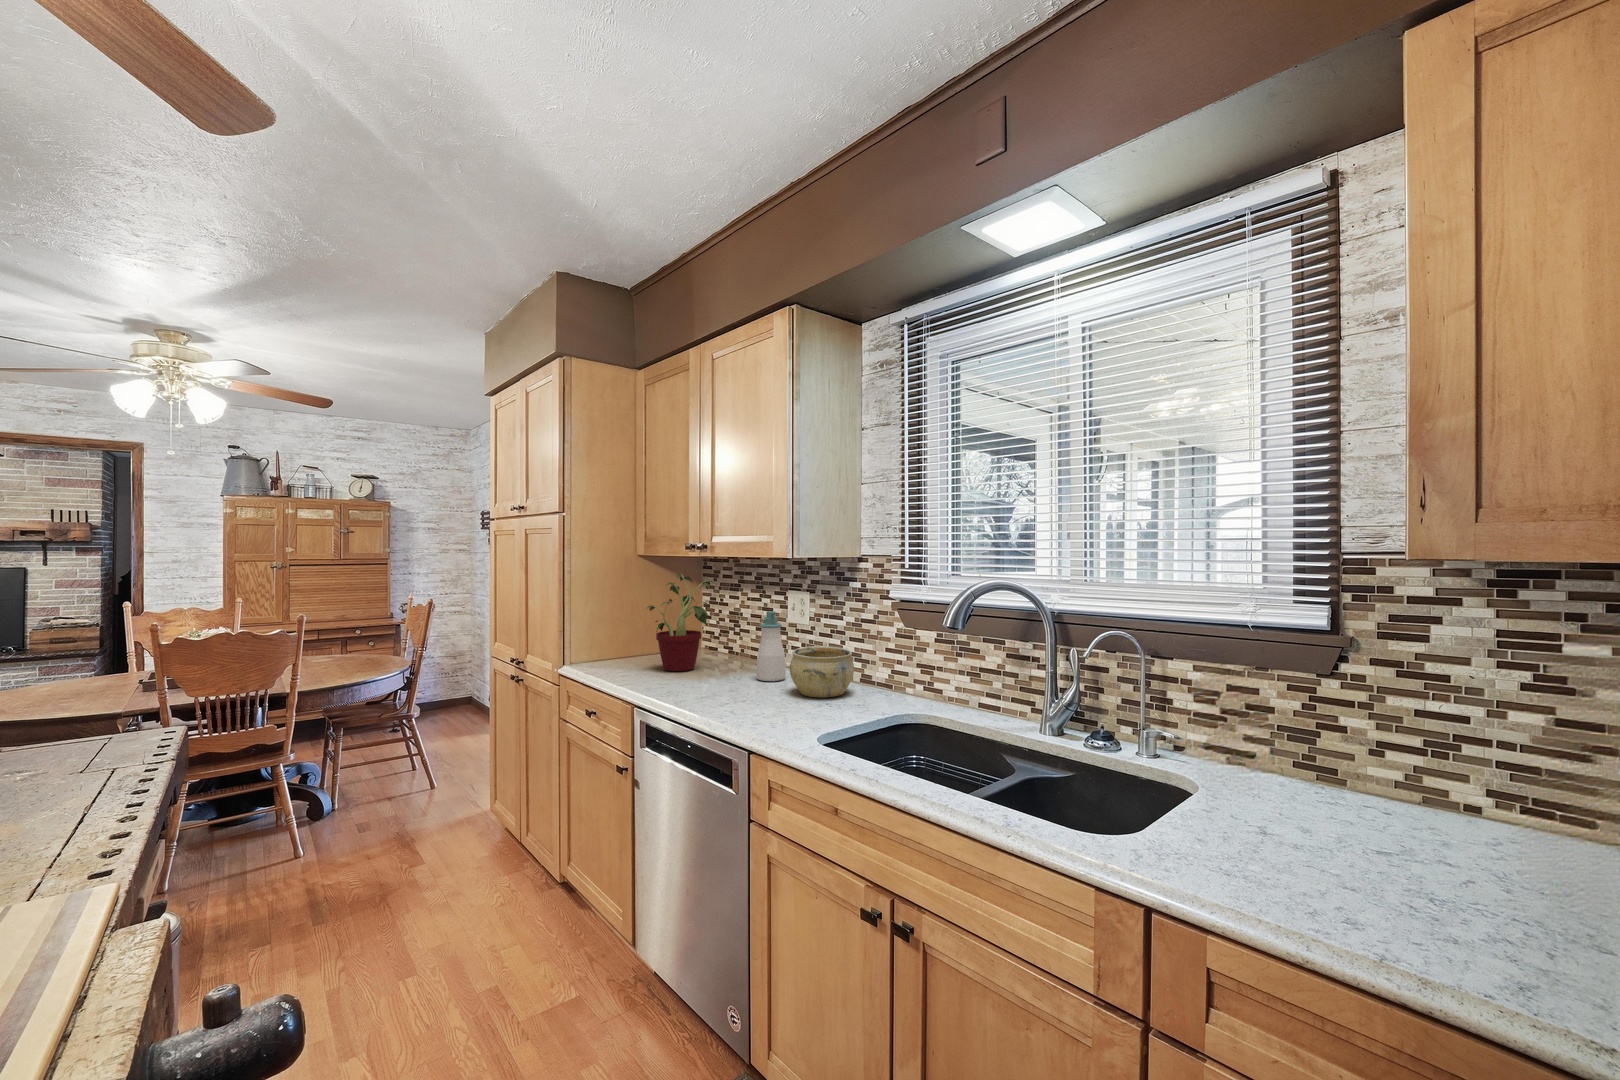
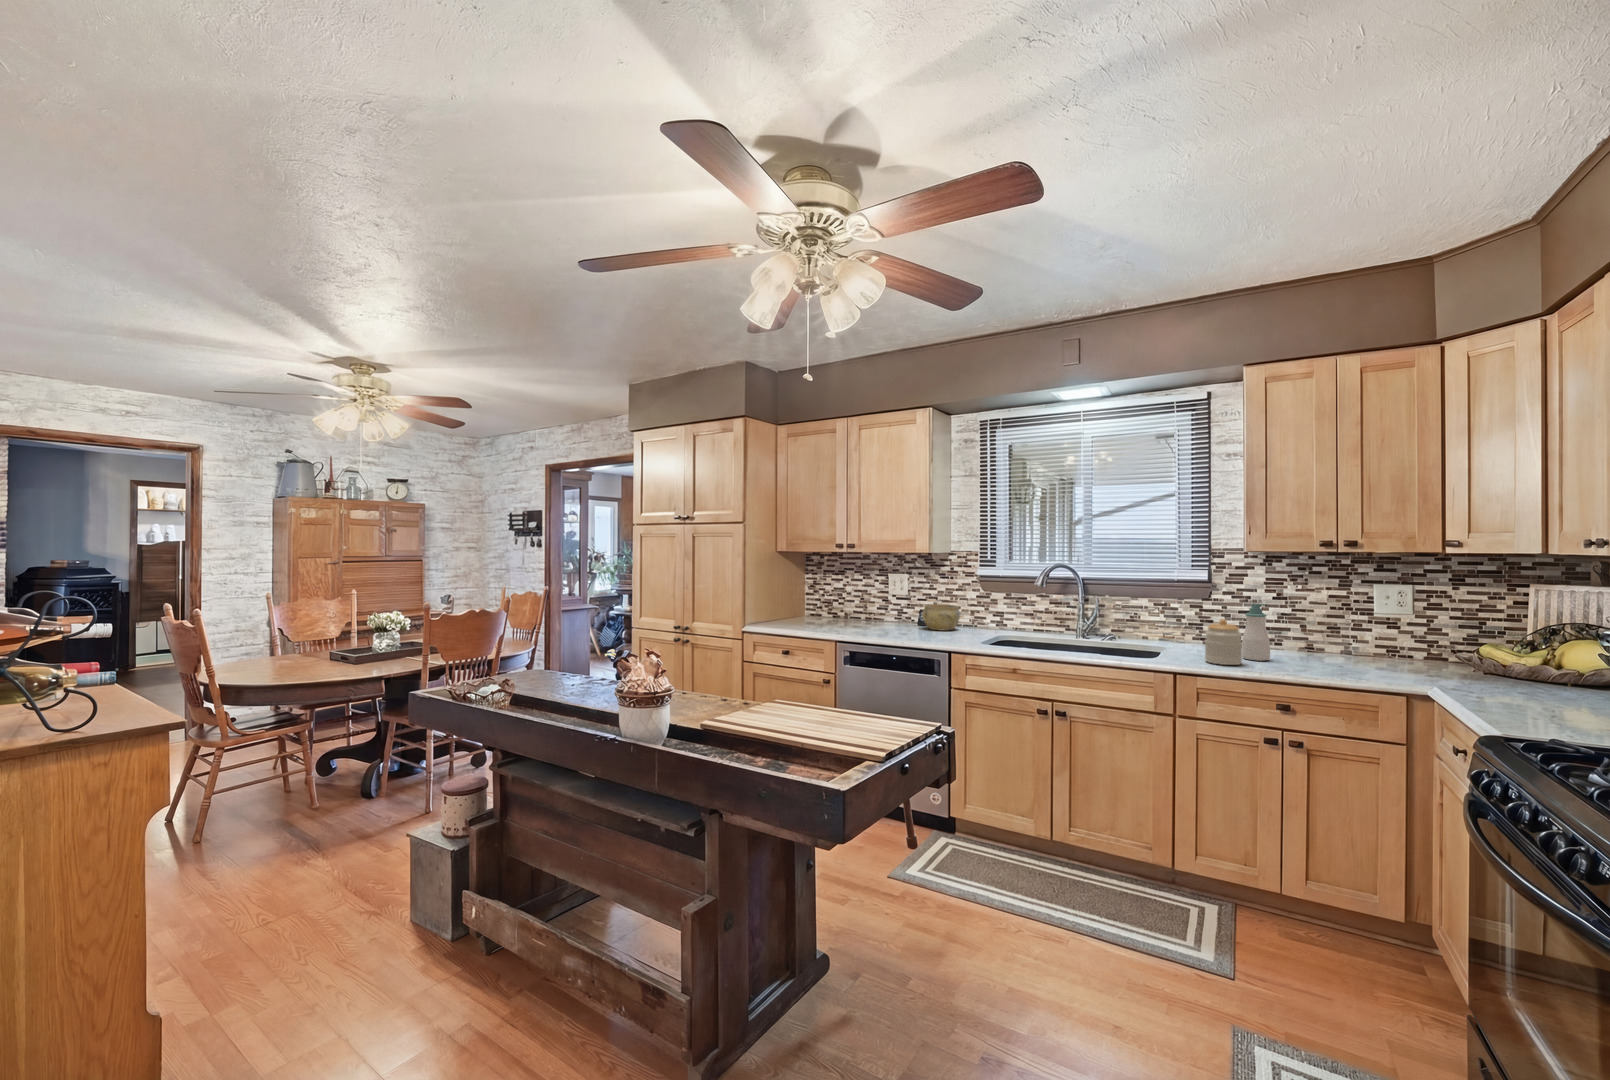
potted plant: present [646,573,714,671] -> none [811,562,850,624]
soap bottle: present [757,611,786,681] -> present [1242,603,1270,661]
jar: none [1262,762,1383,917] -> present [1205,619,1242,665]

